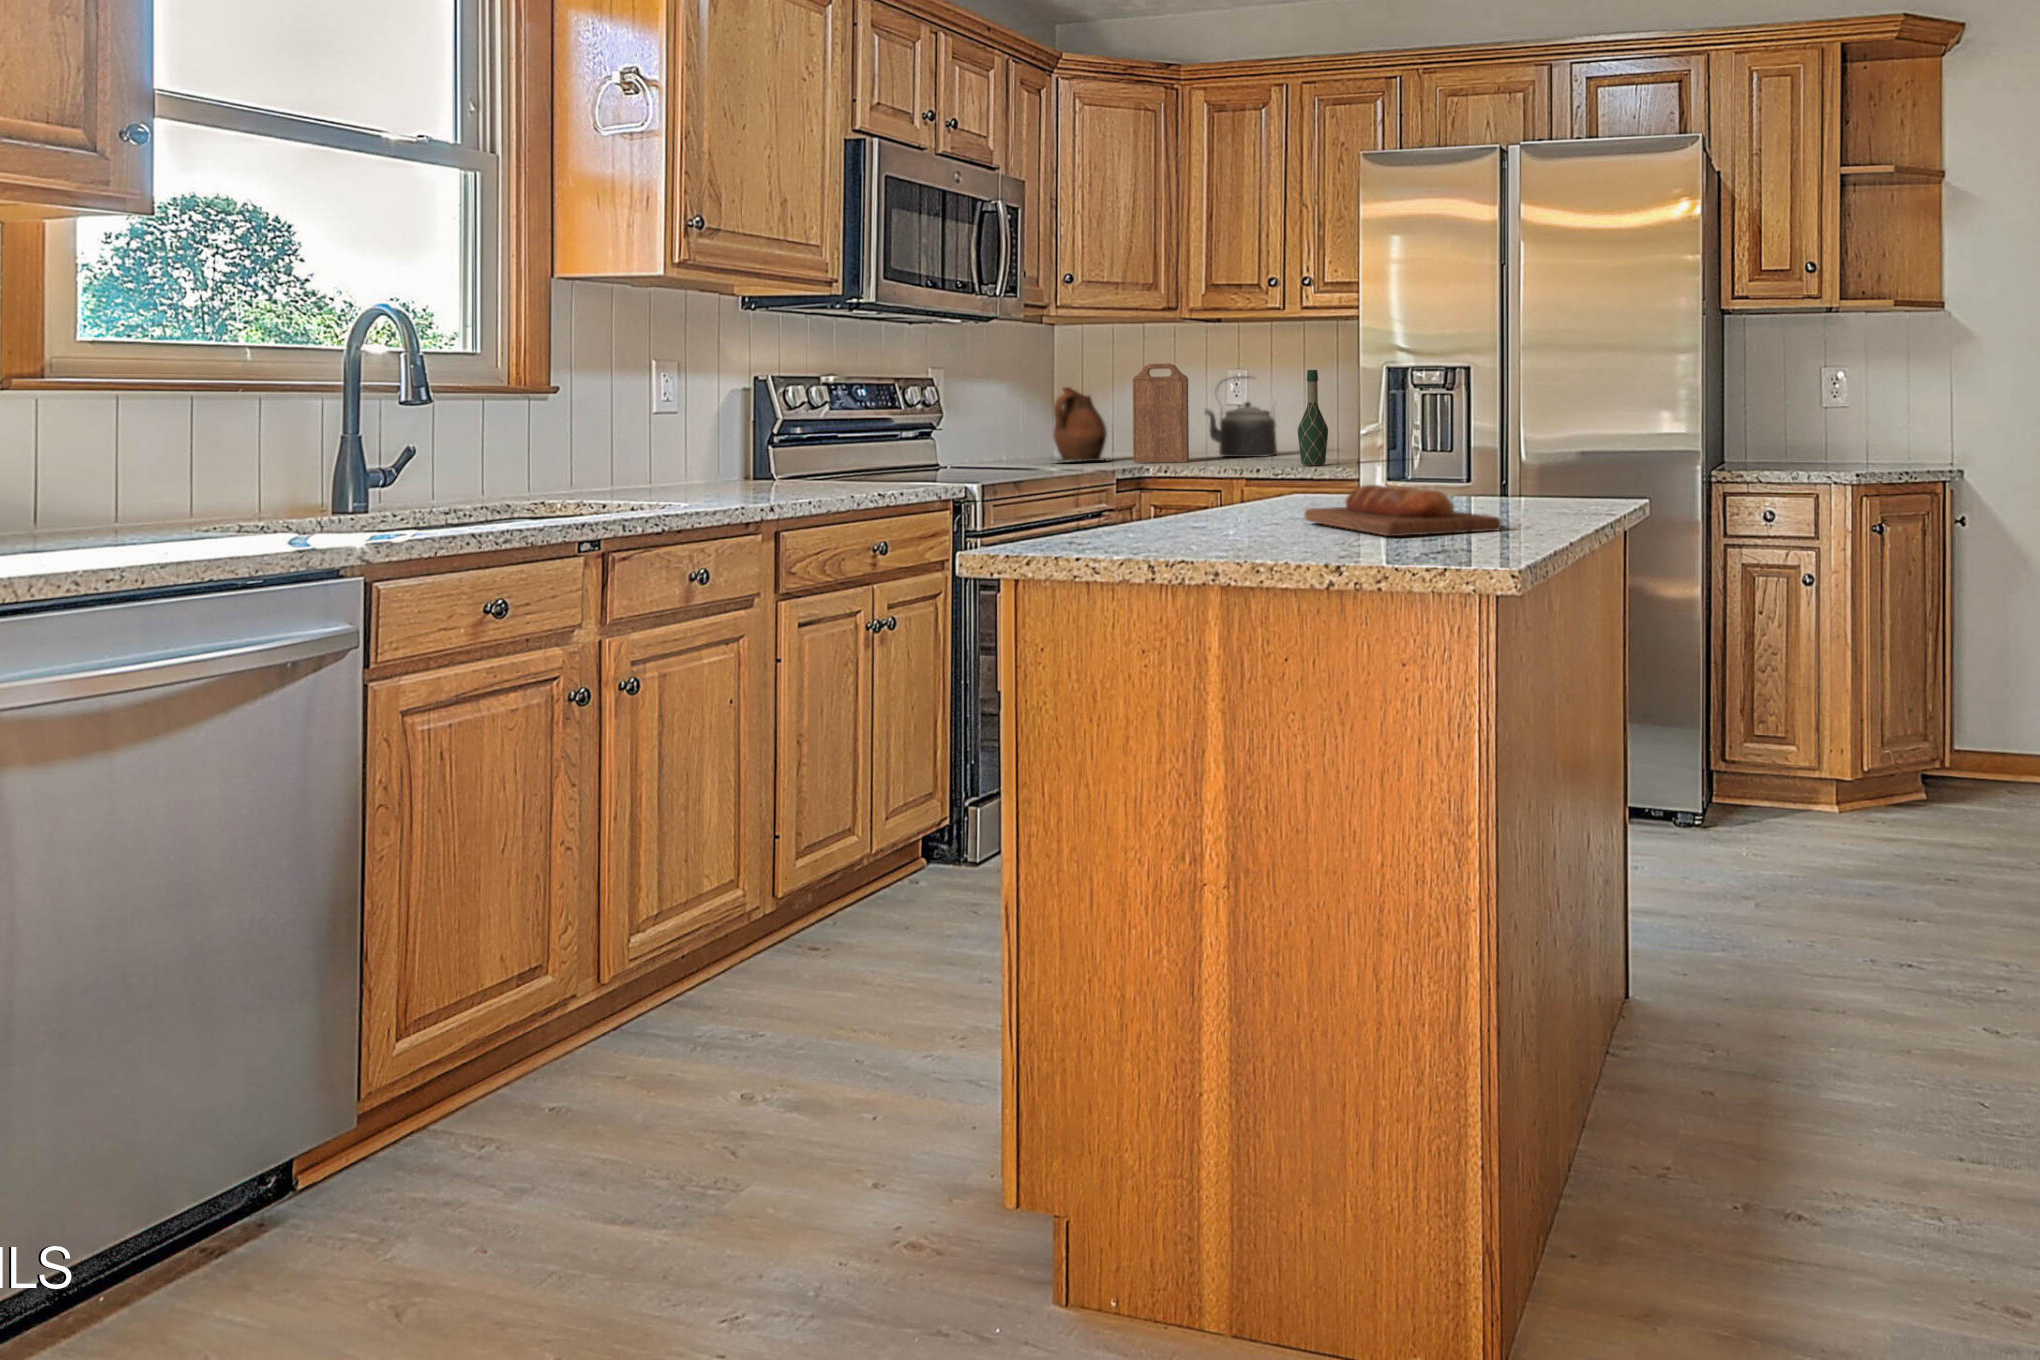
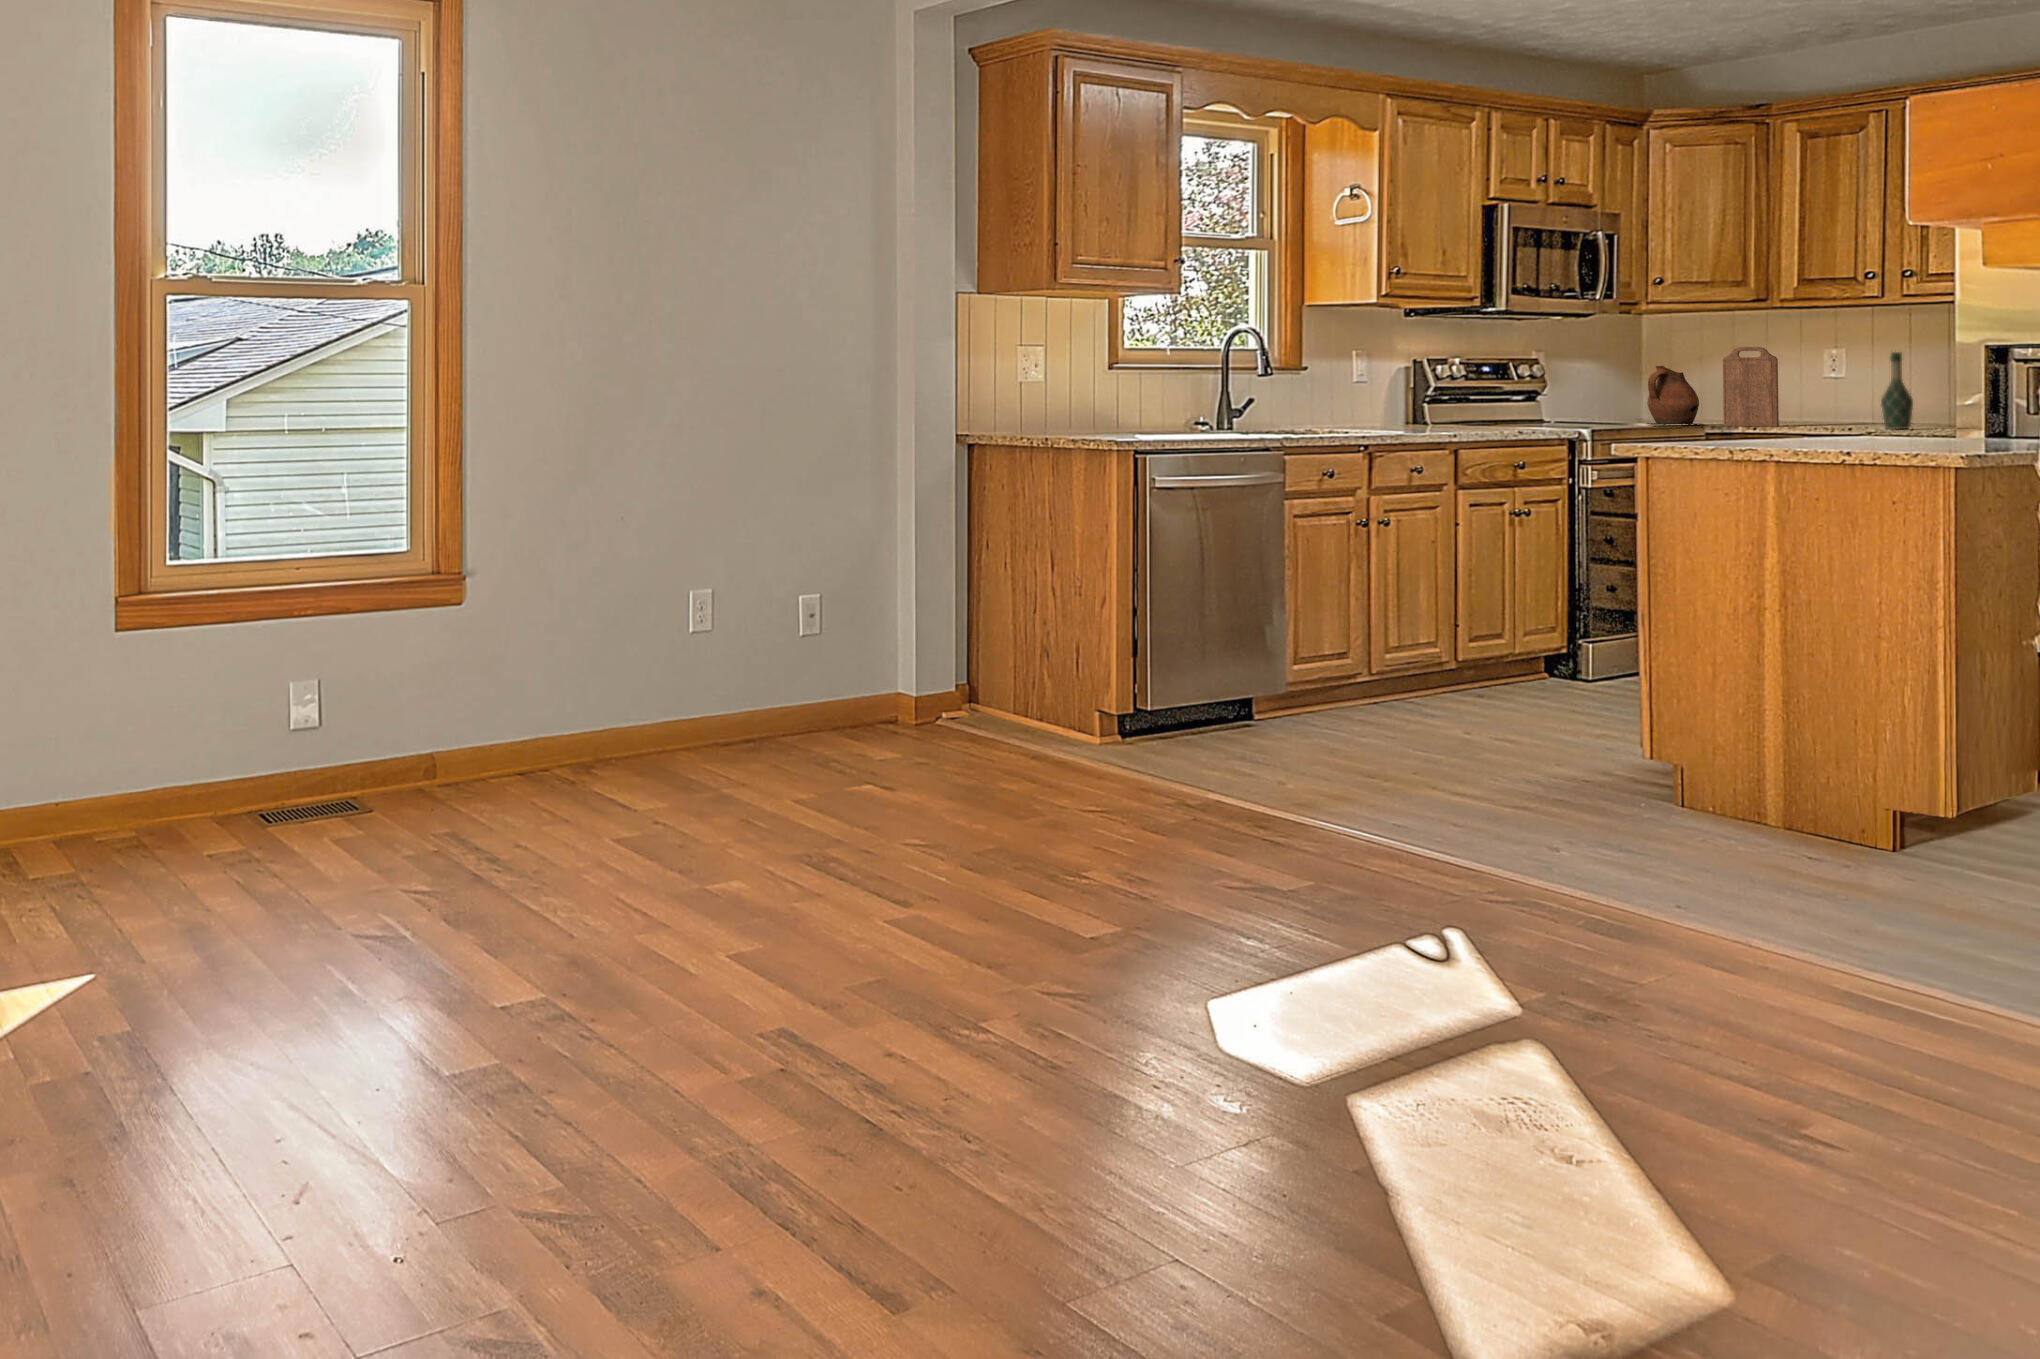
kettle: present [1205,377,1277,457] -> none [1798,356,1880,424]
bread loaf: present [1304,485,1501,536] -> none [1819,426,1954,452]

